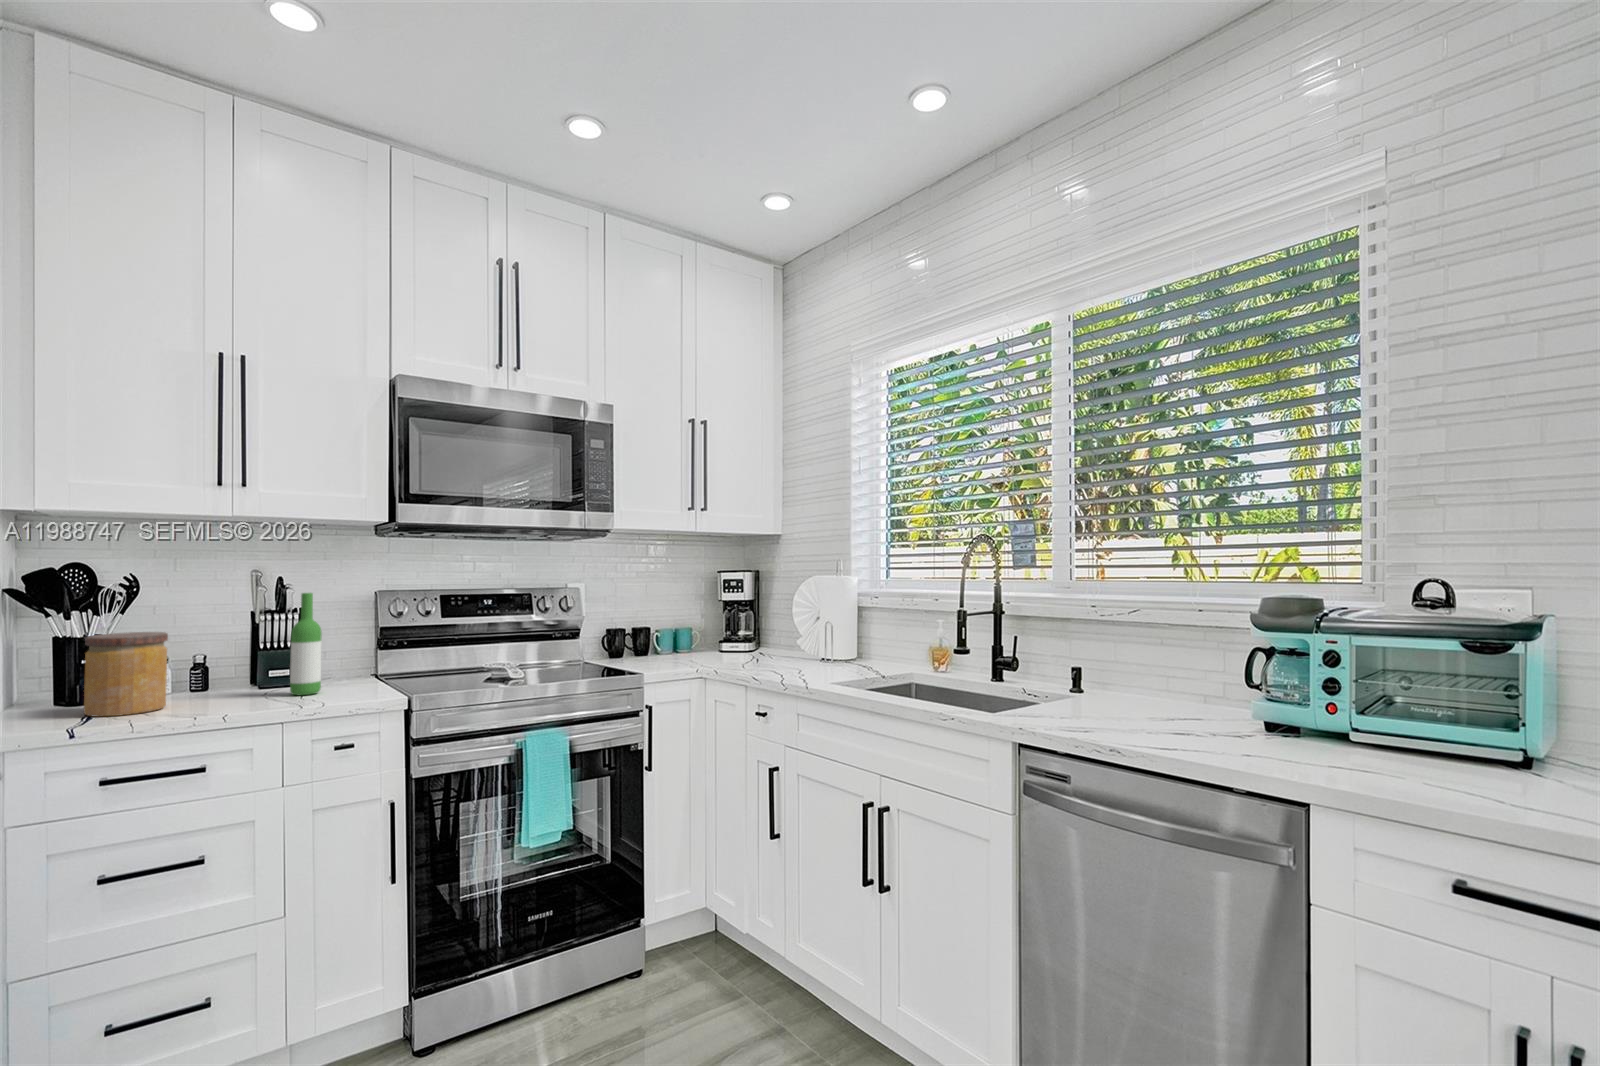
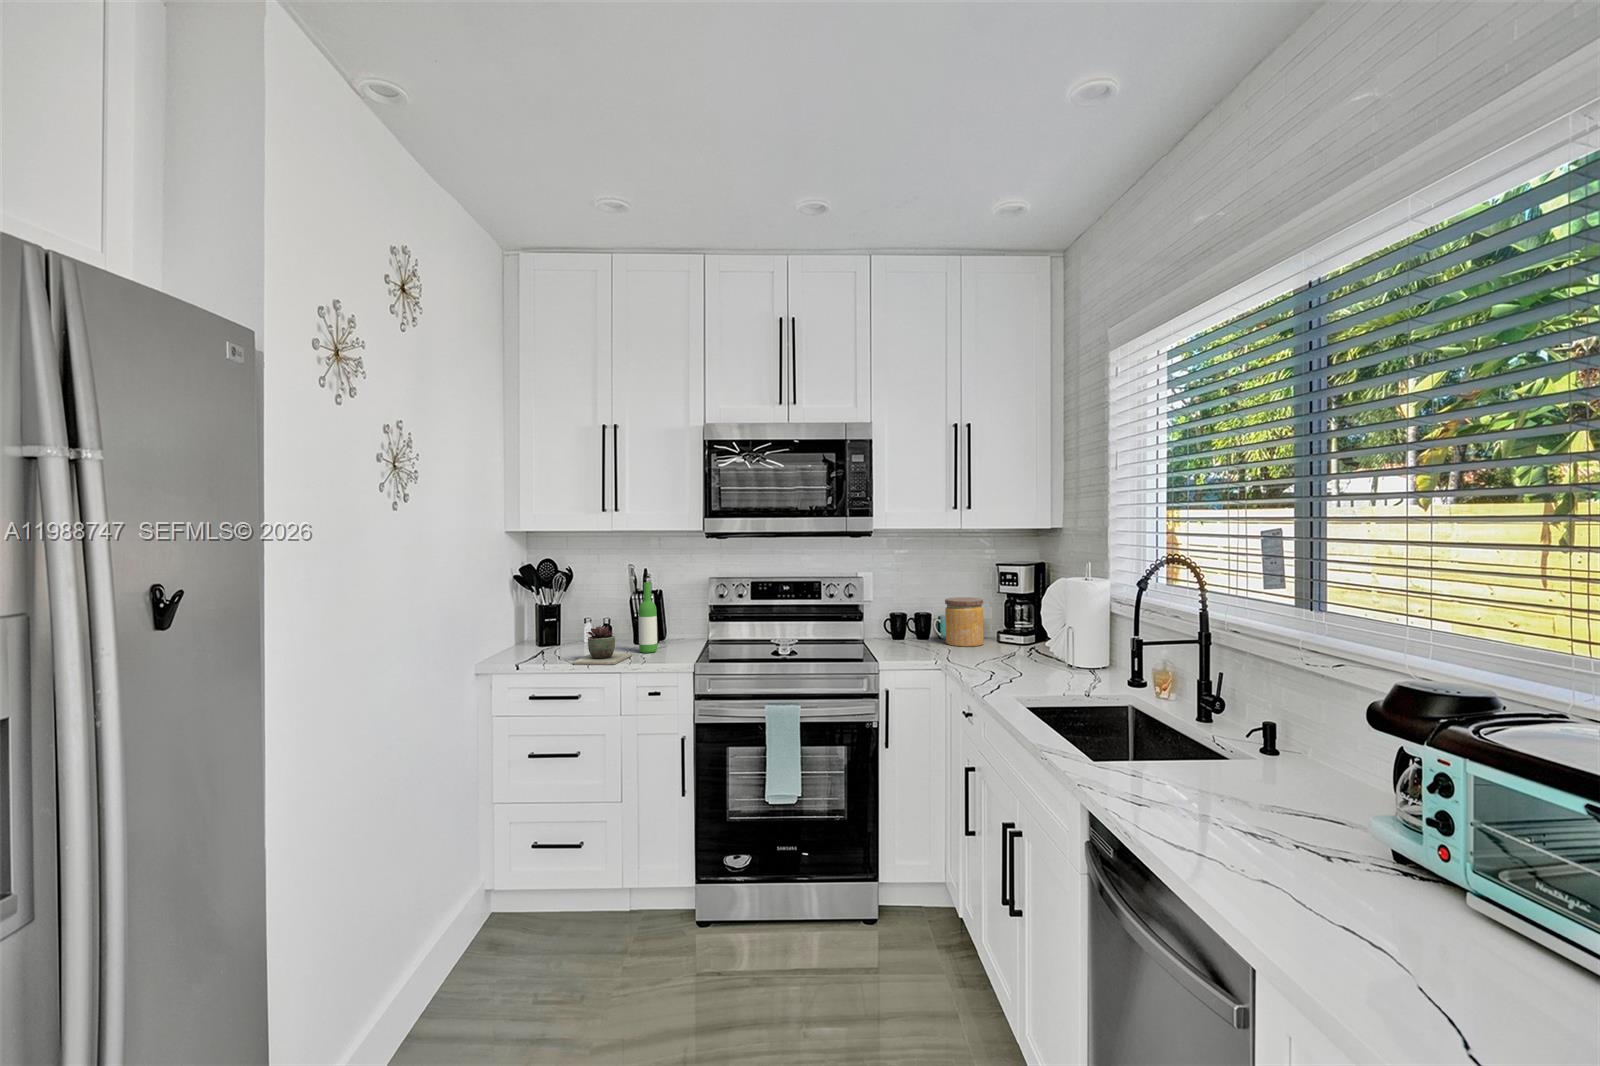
jar: present [84,632,168,717] -> present [945,597,984,647]
succulent plant: none [210,655,292,717] -> present [573,626,633,665]

